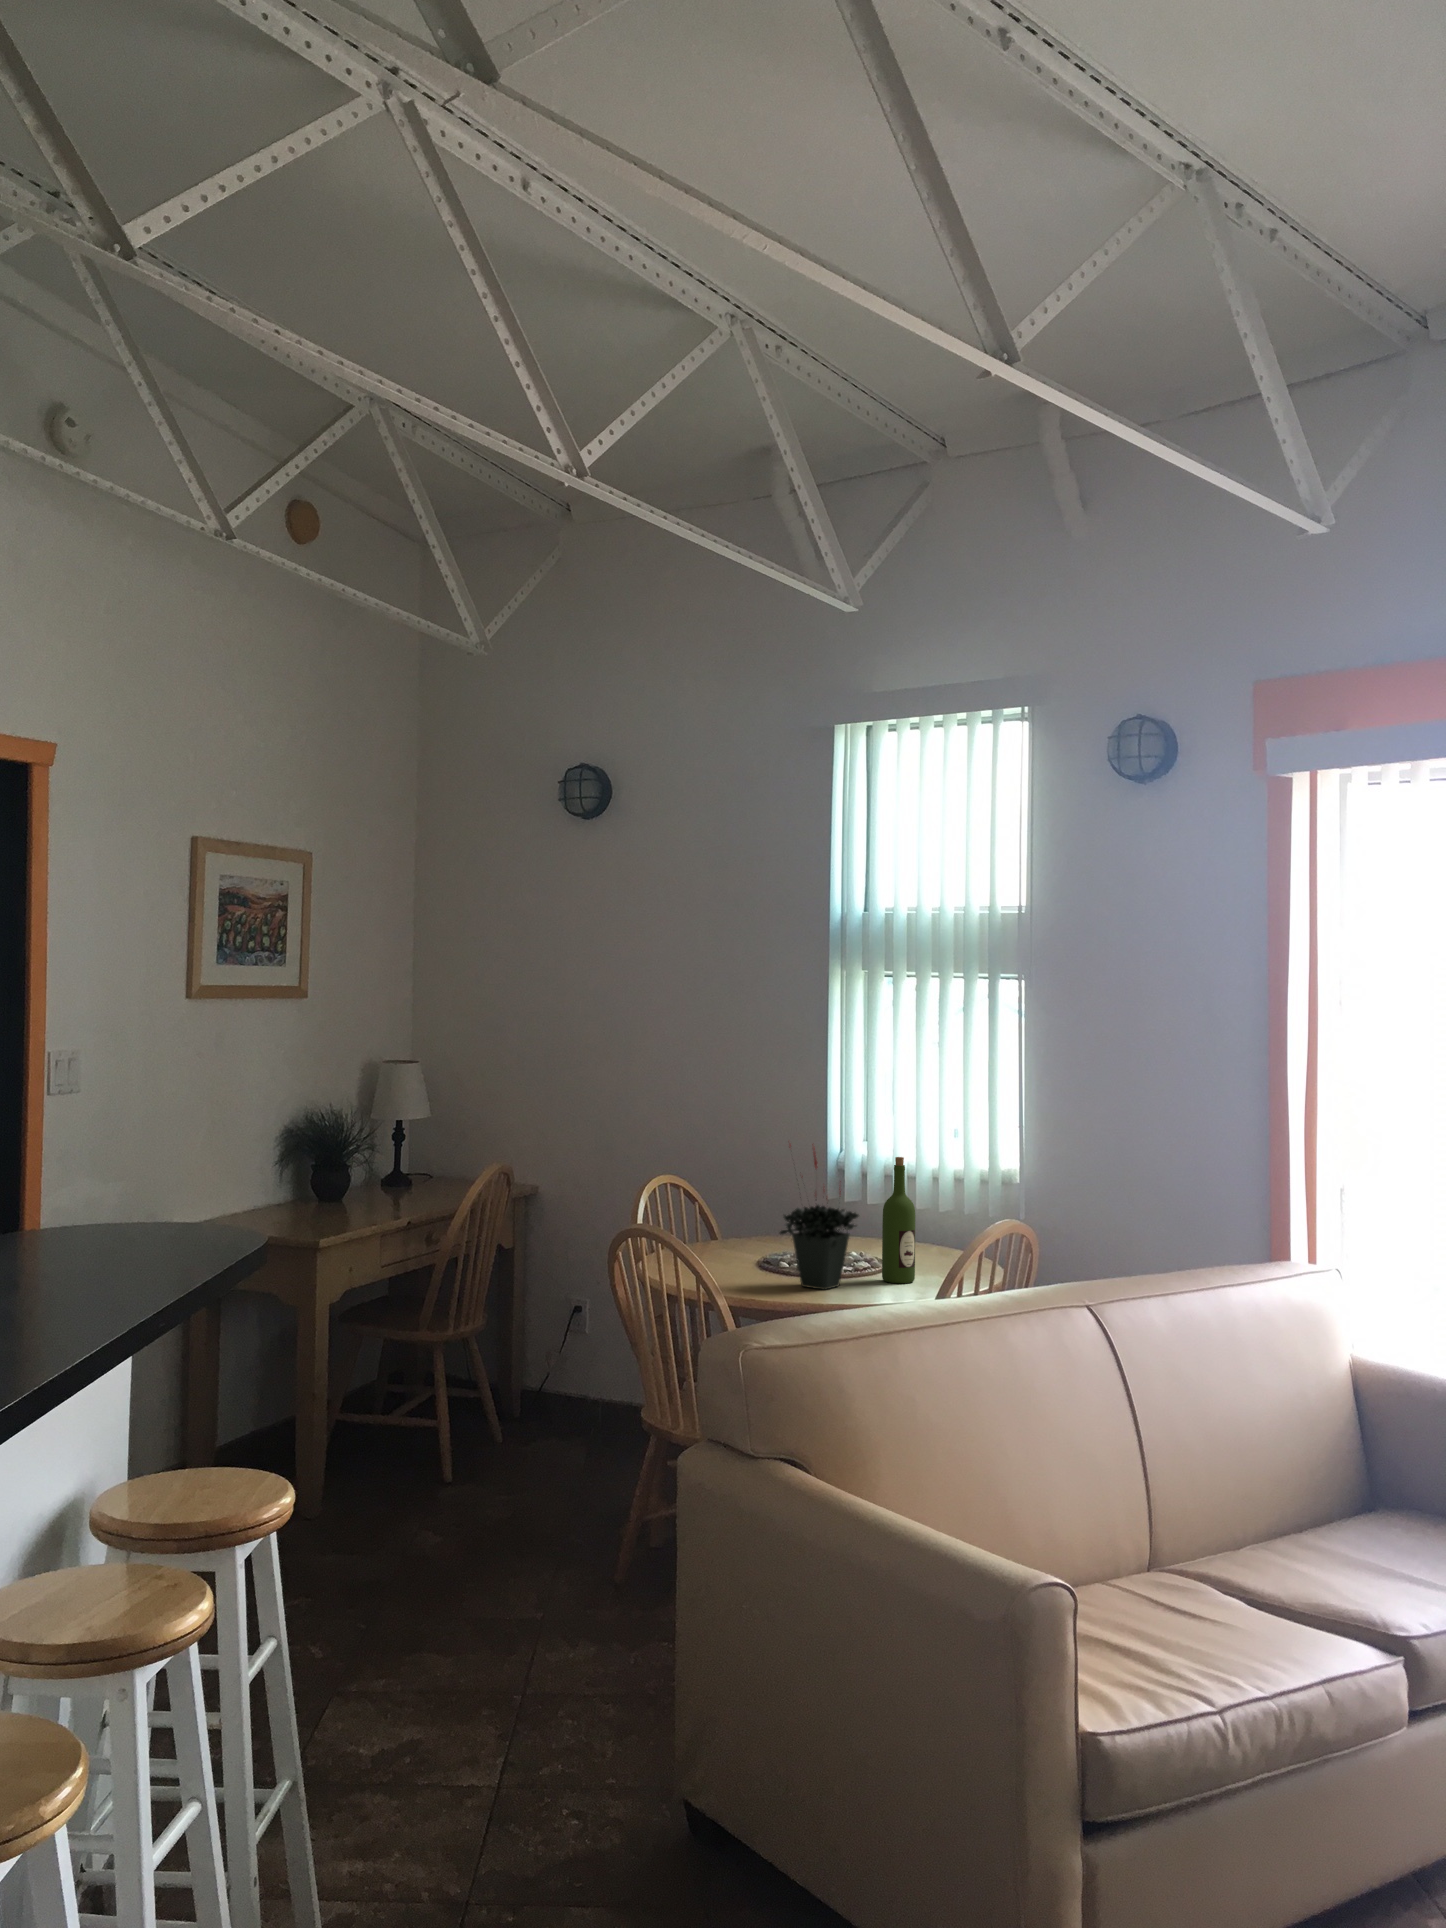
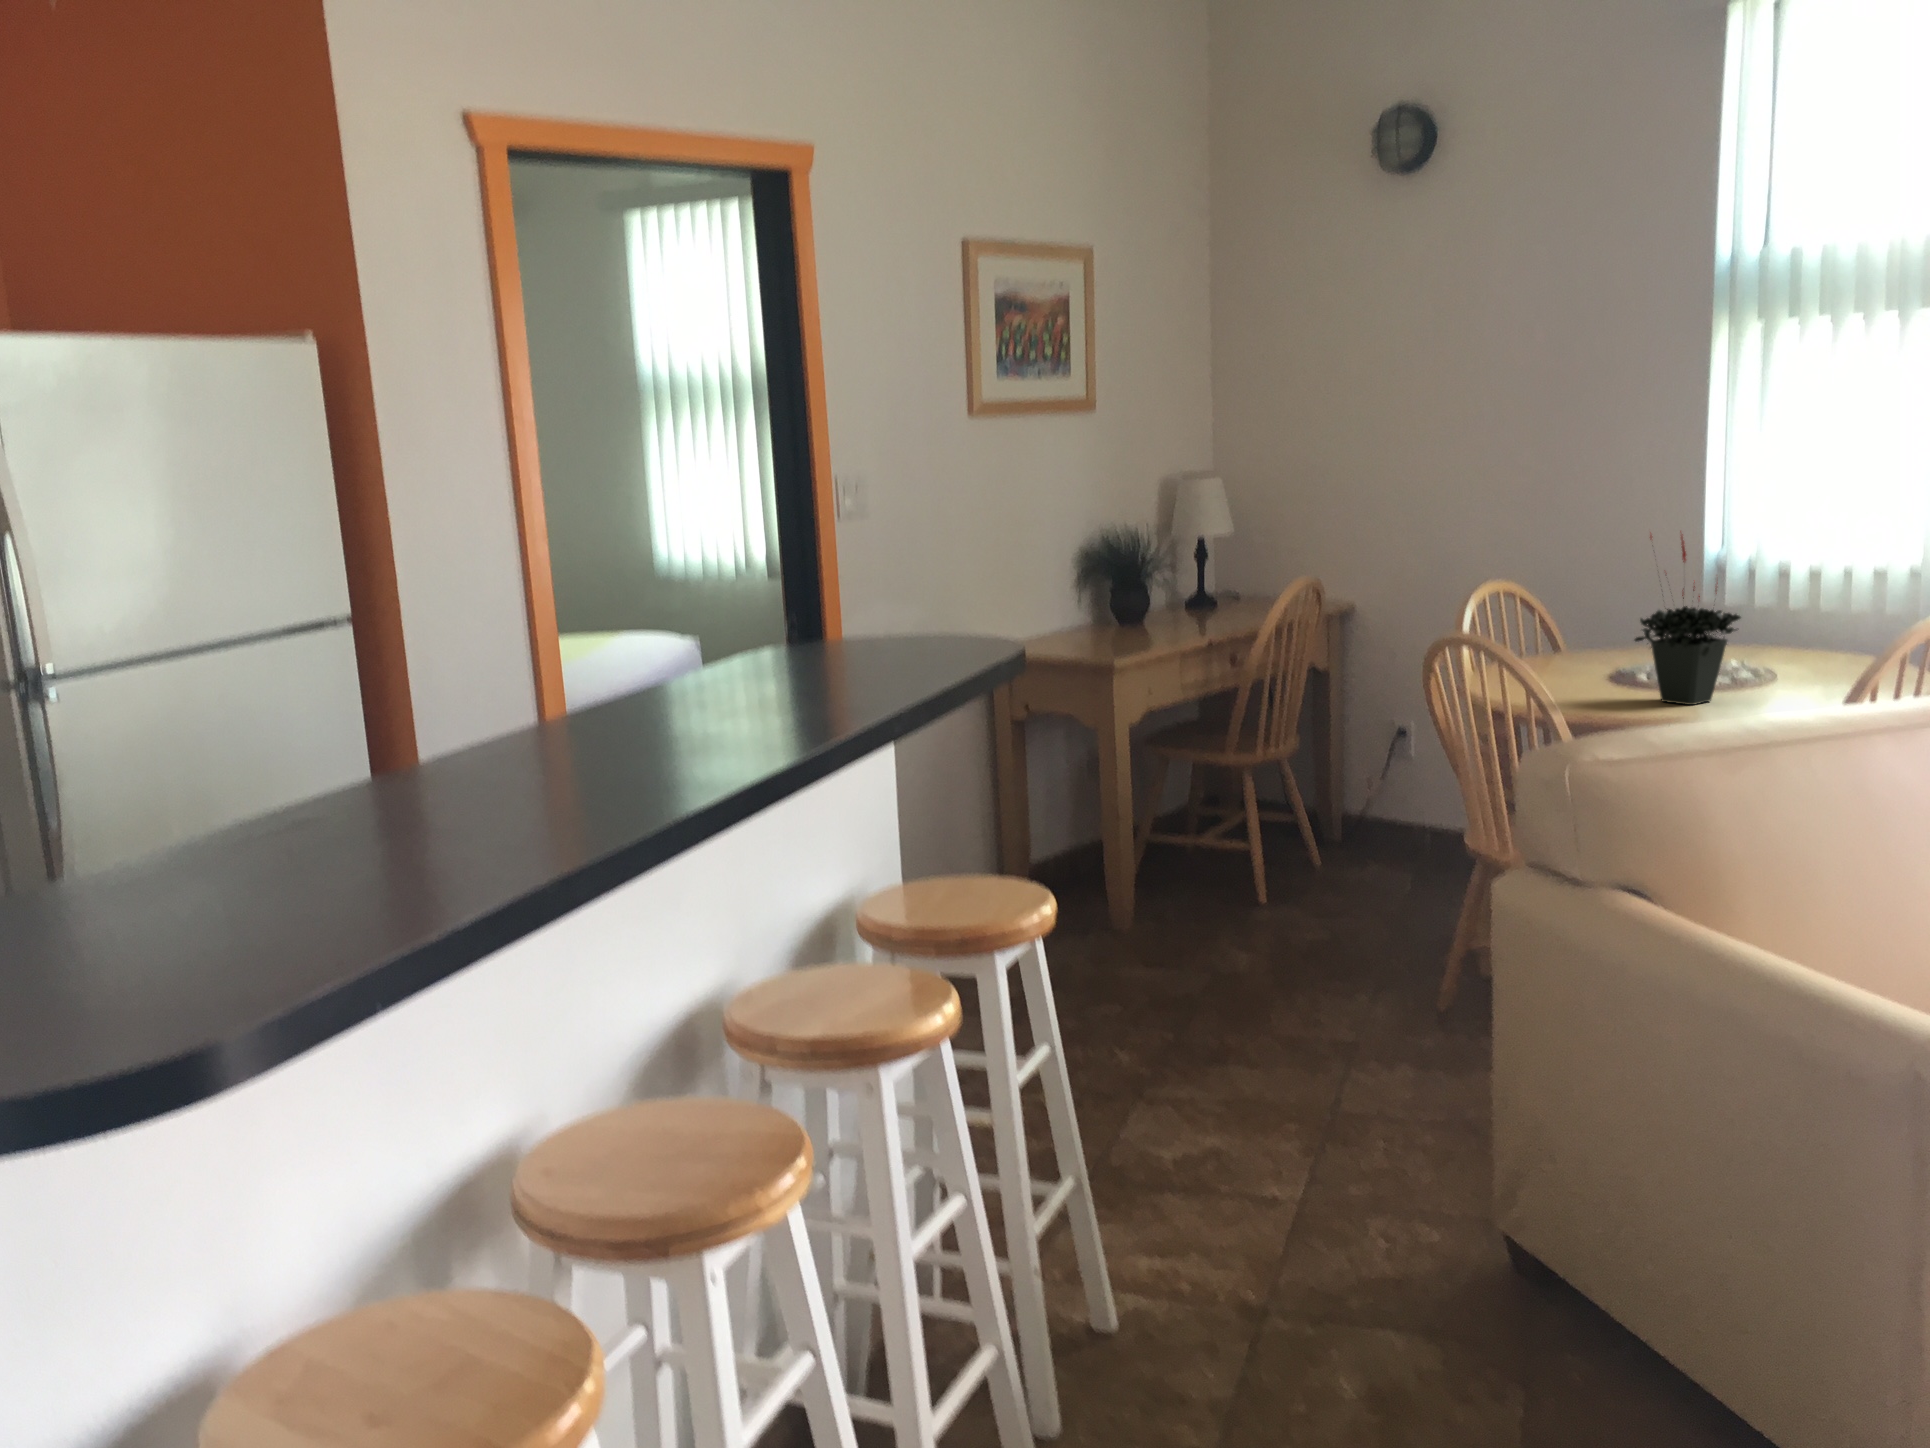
wine bottle: present [882,1157,915,1283] -> none [1770,545,1819,698]

